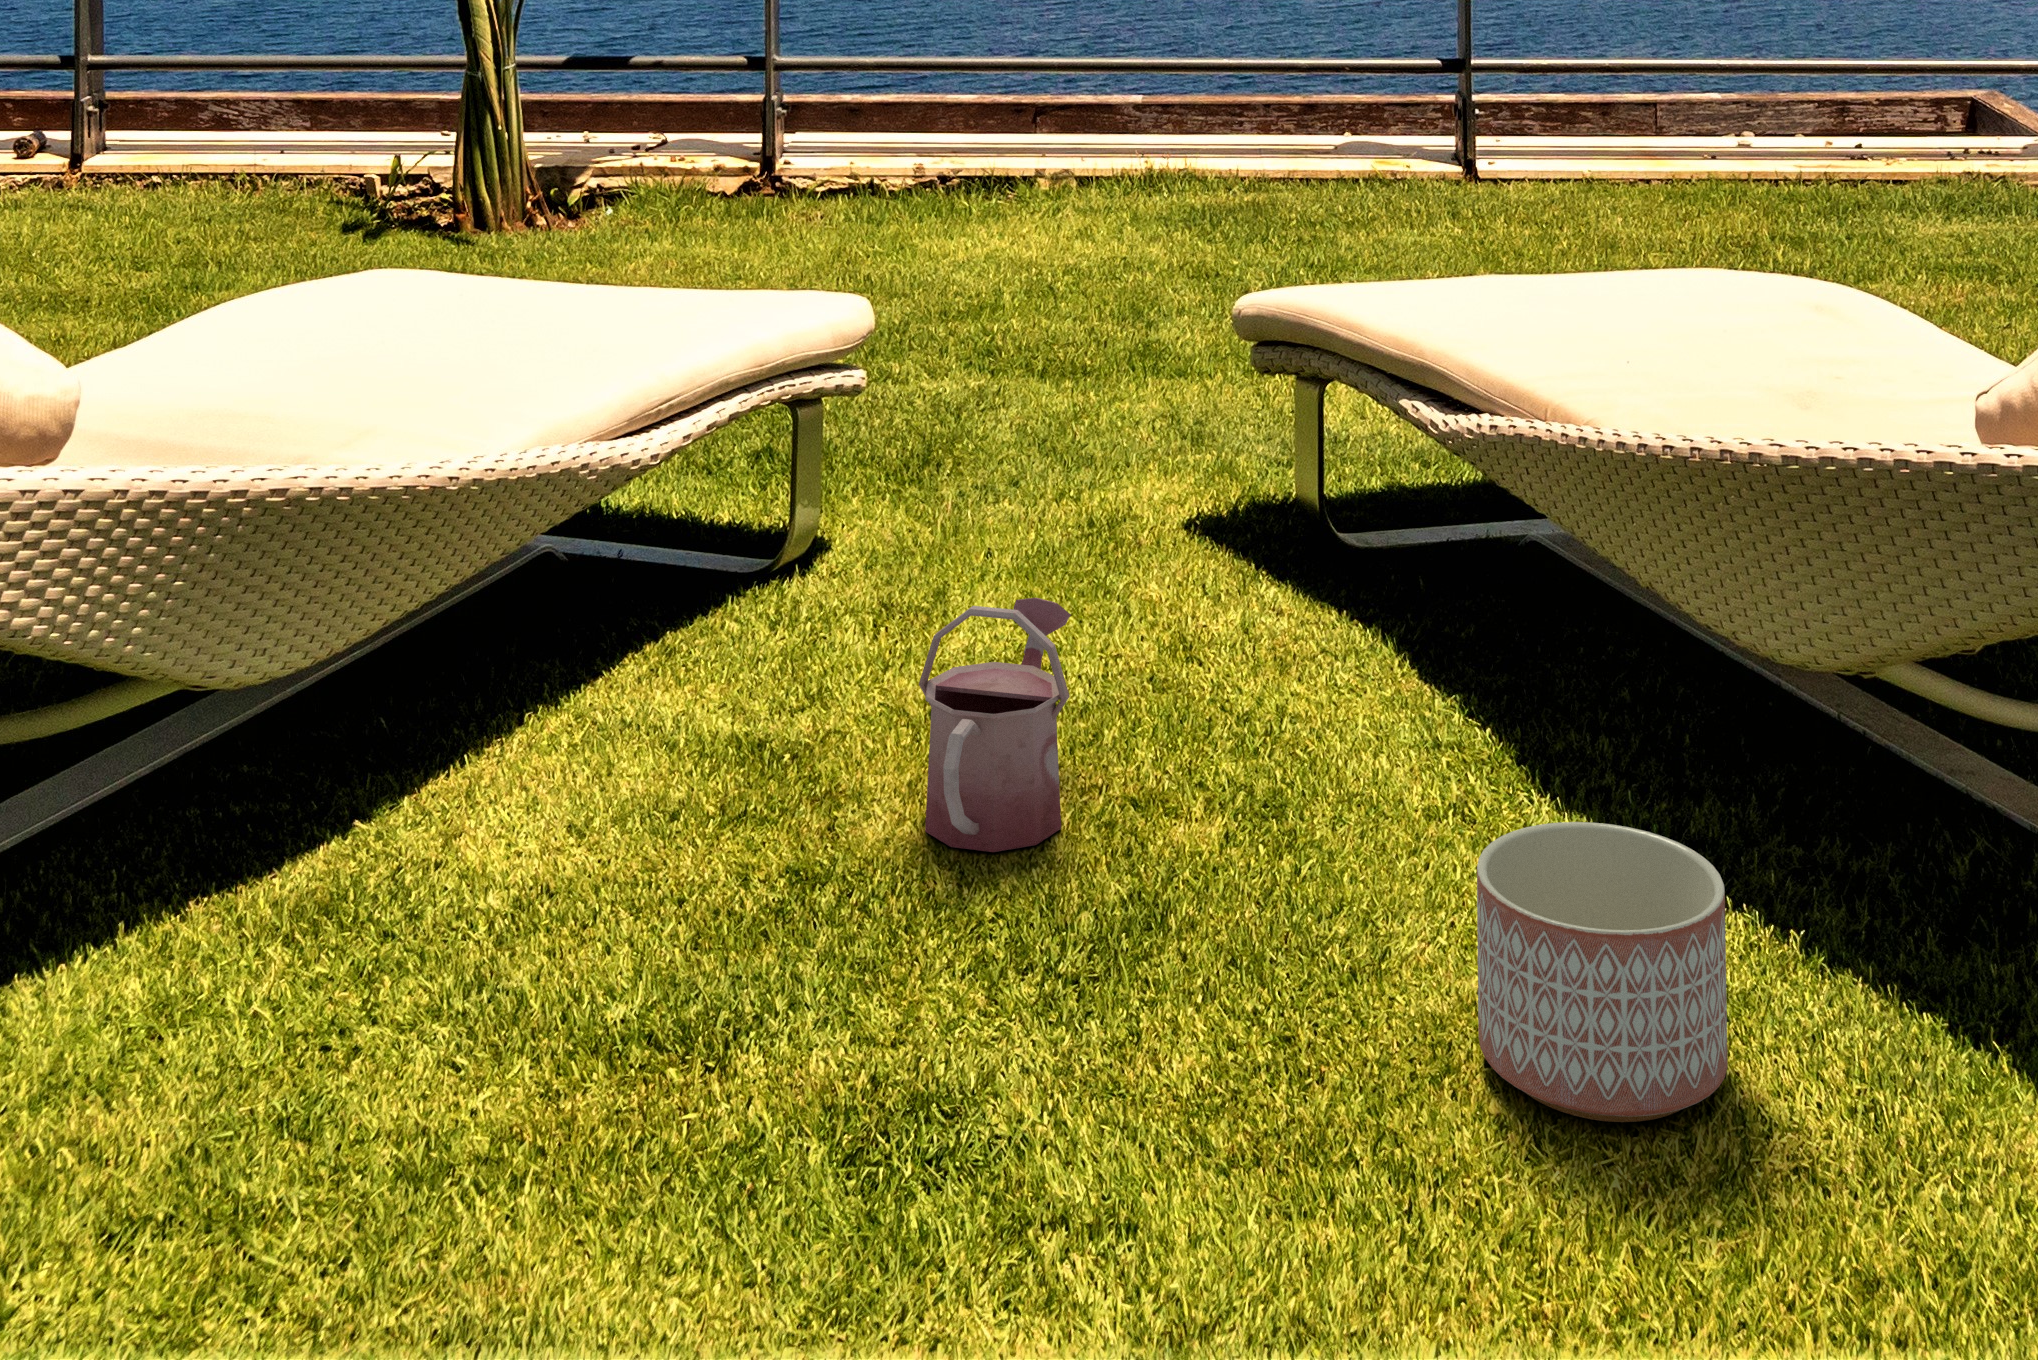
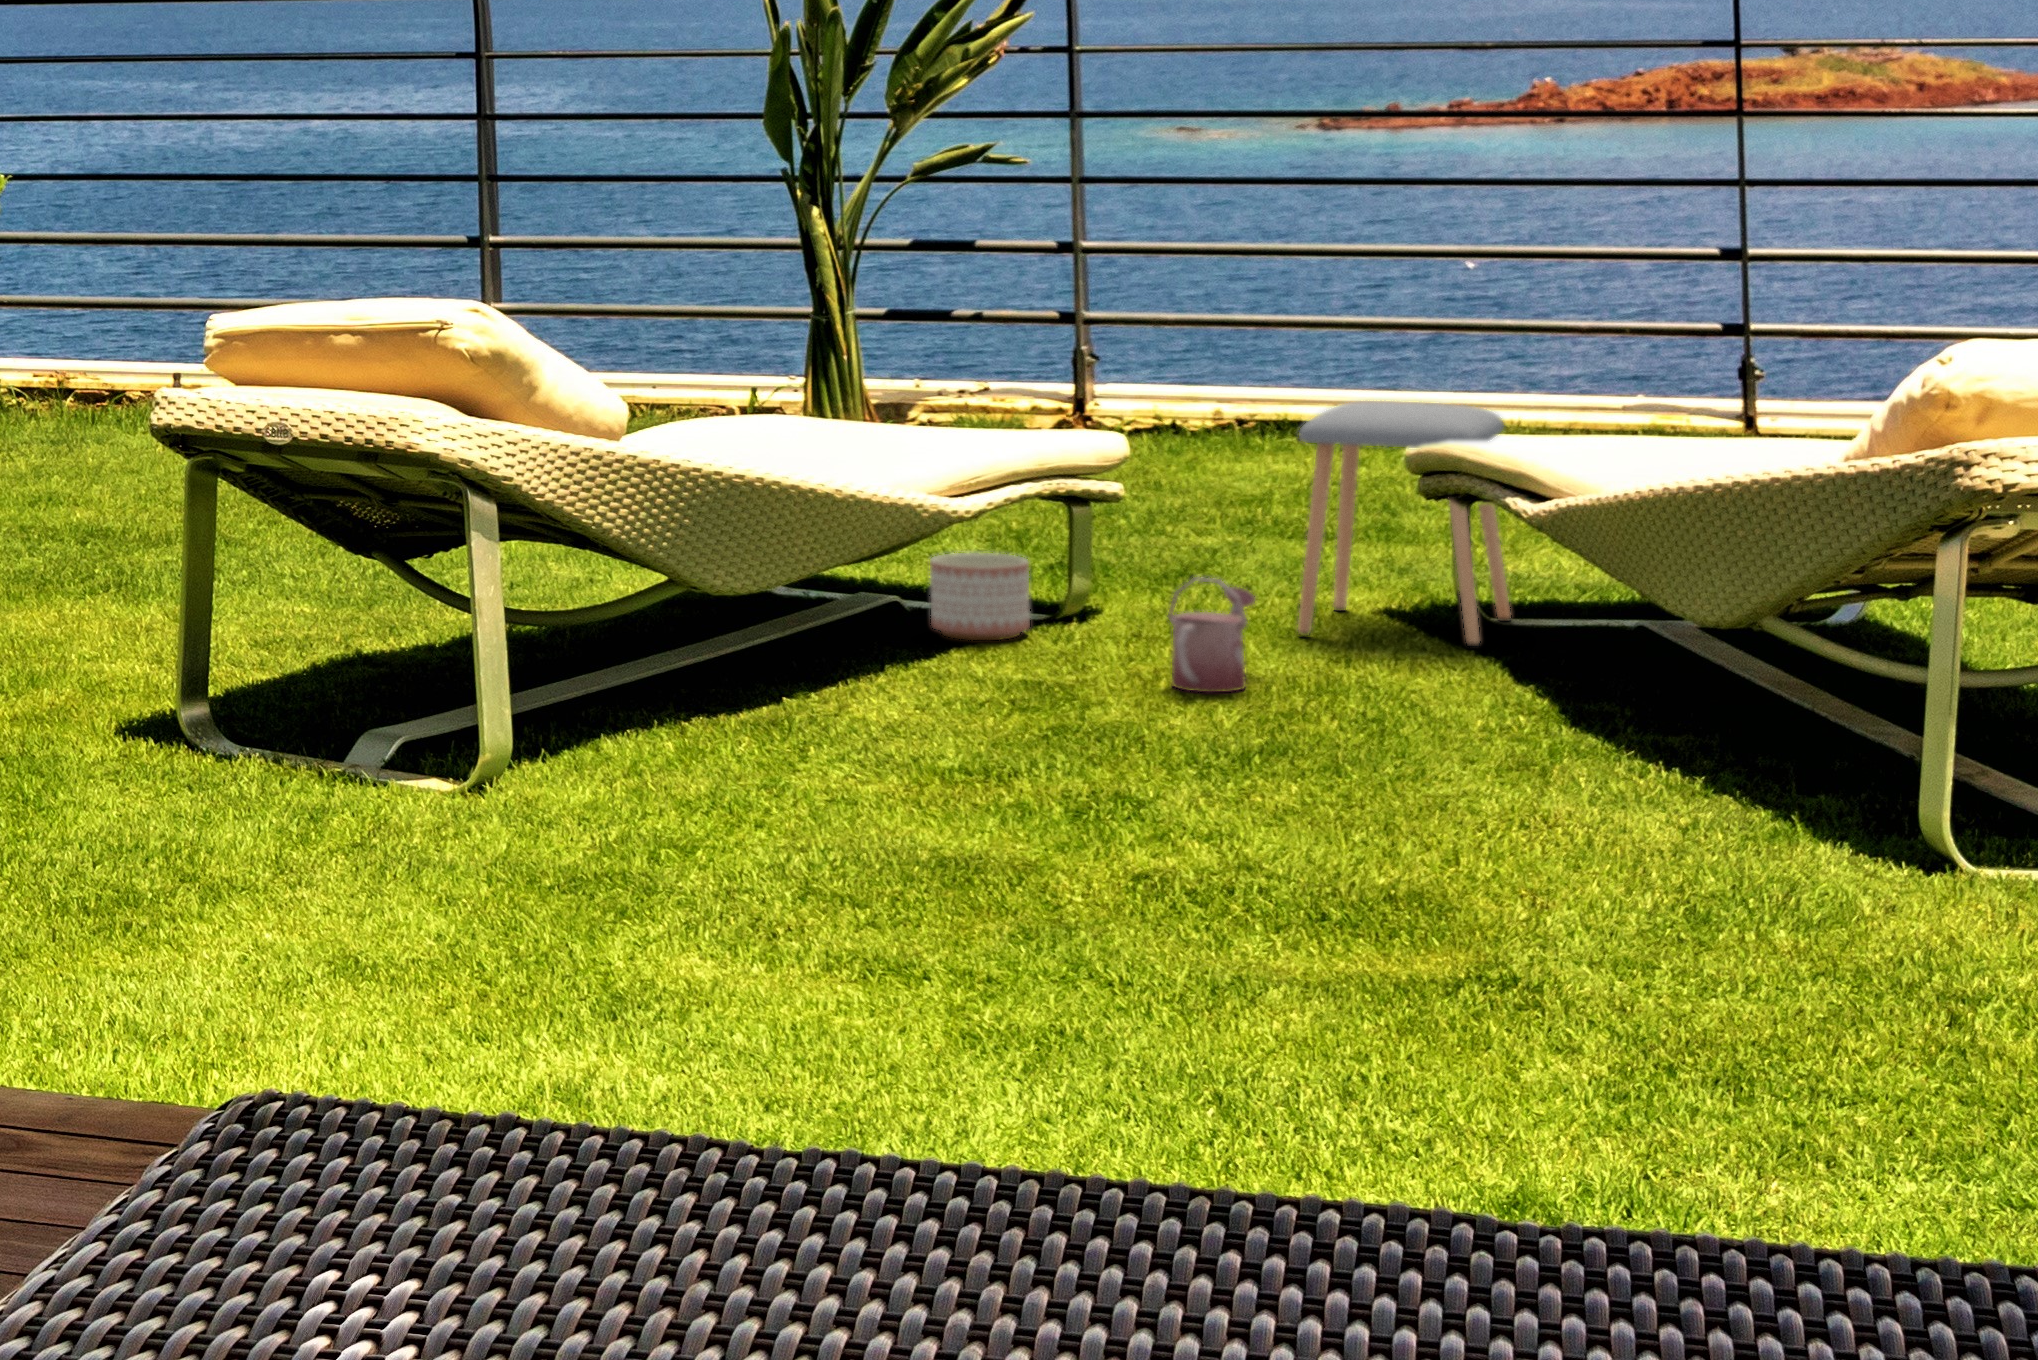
stool: none [1106,212,1396,628] -> present [1298,401,1511,646]
planter: present [1477,822,1728,1122] -> present [930,553,1030,640]

